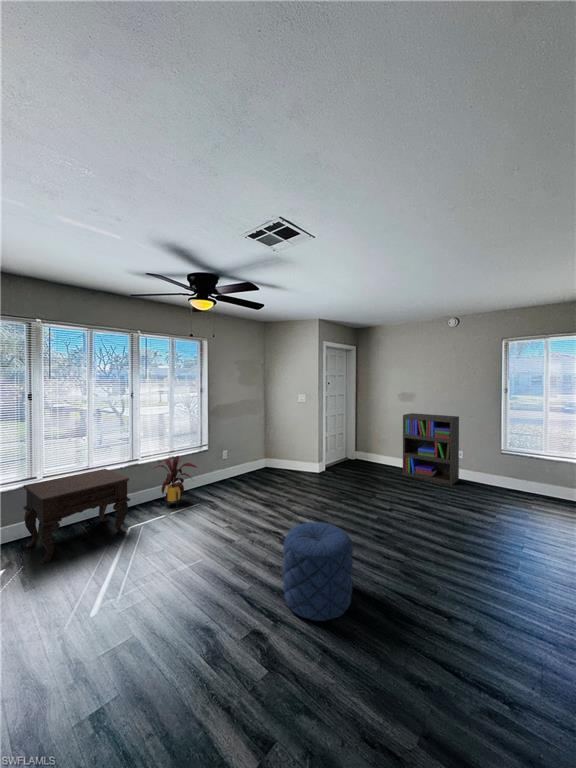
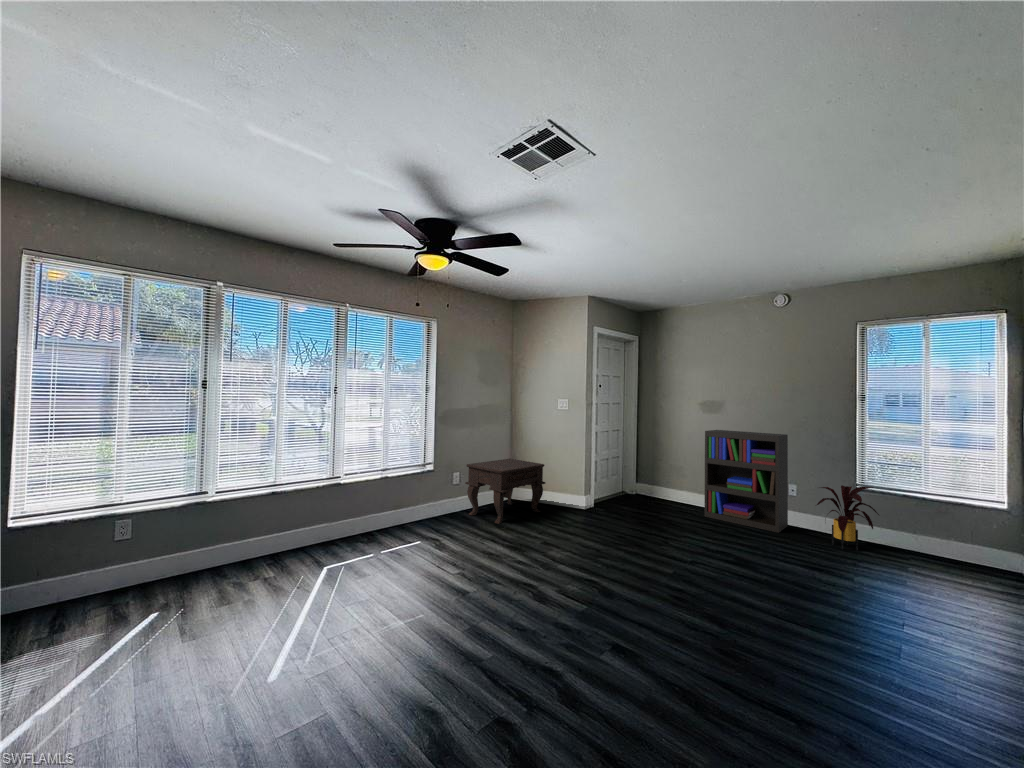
house plant: present [153,456,197,508] -> present [817,485,879,550]
side table: present [23,469,130,563] -> present [465,459,545,524]
pouf: present [283,522,353,621] -> none [540,566,646,713]

